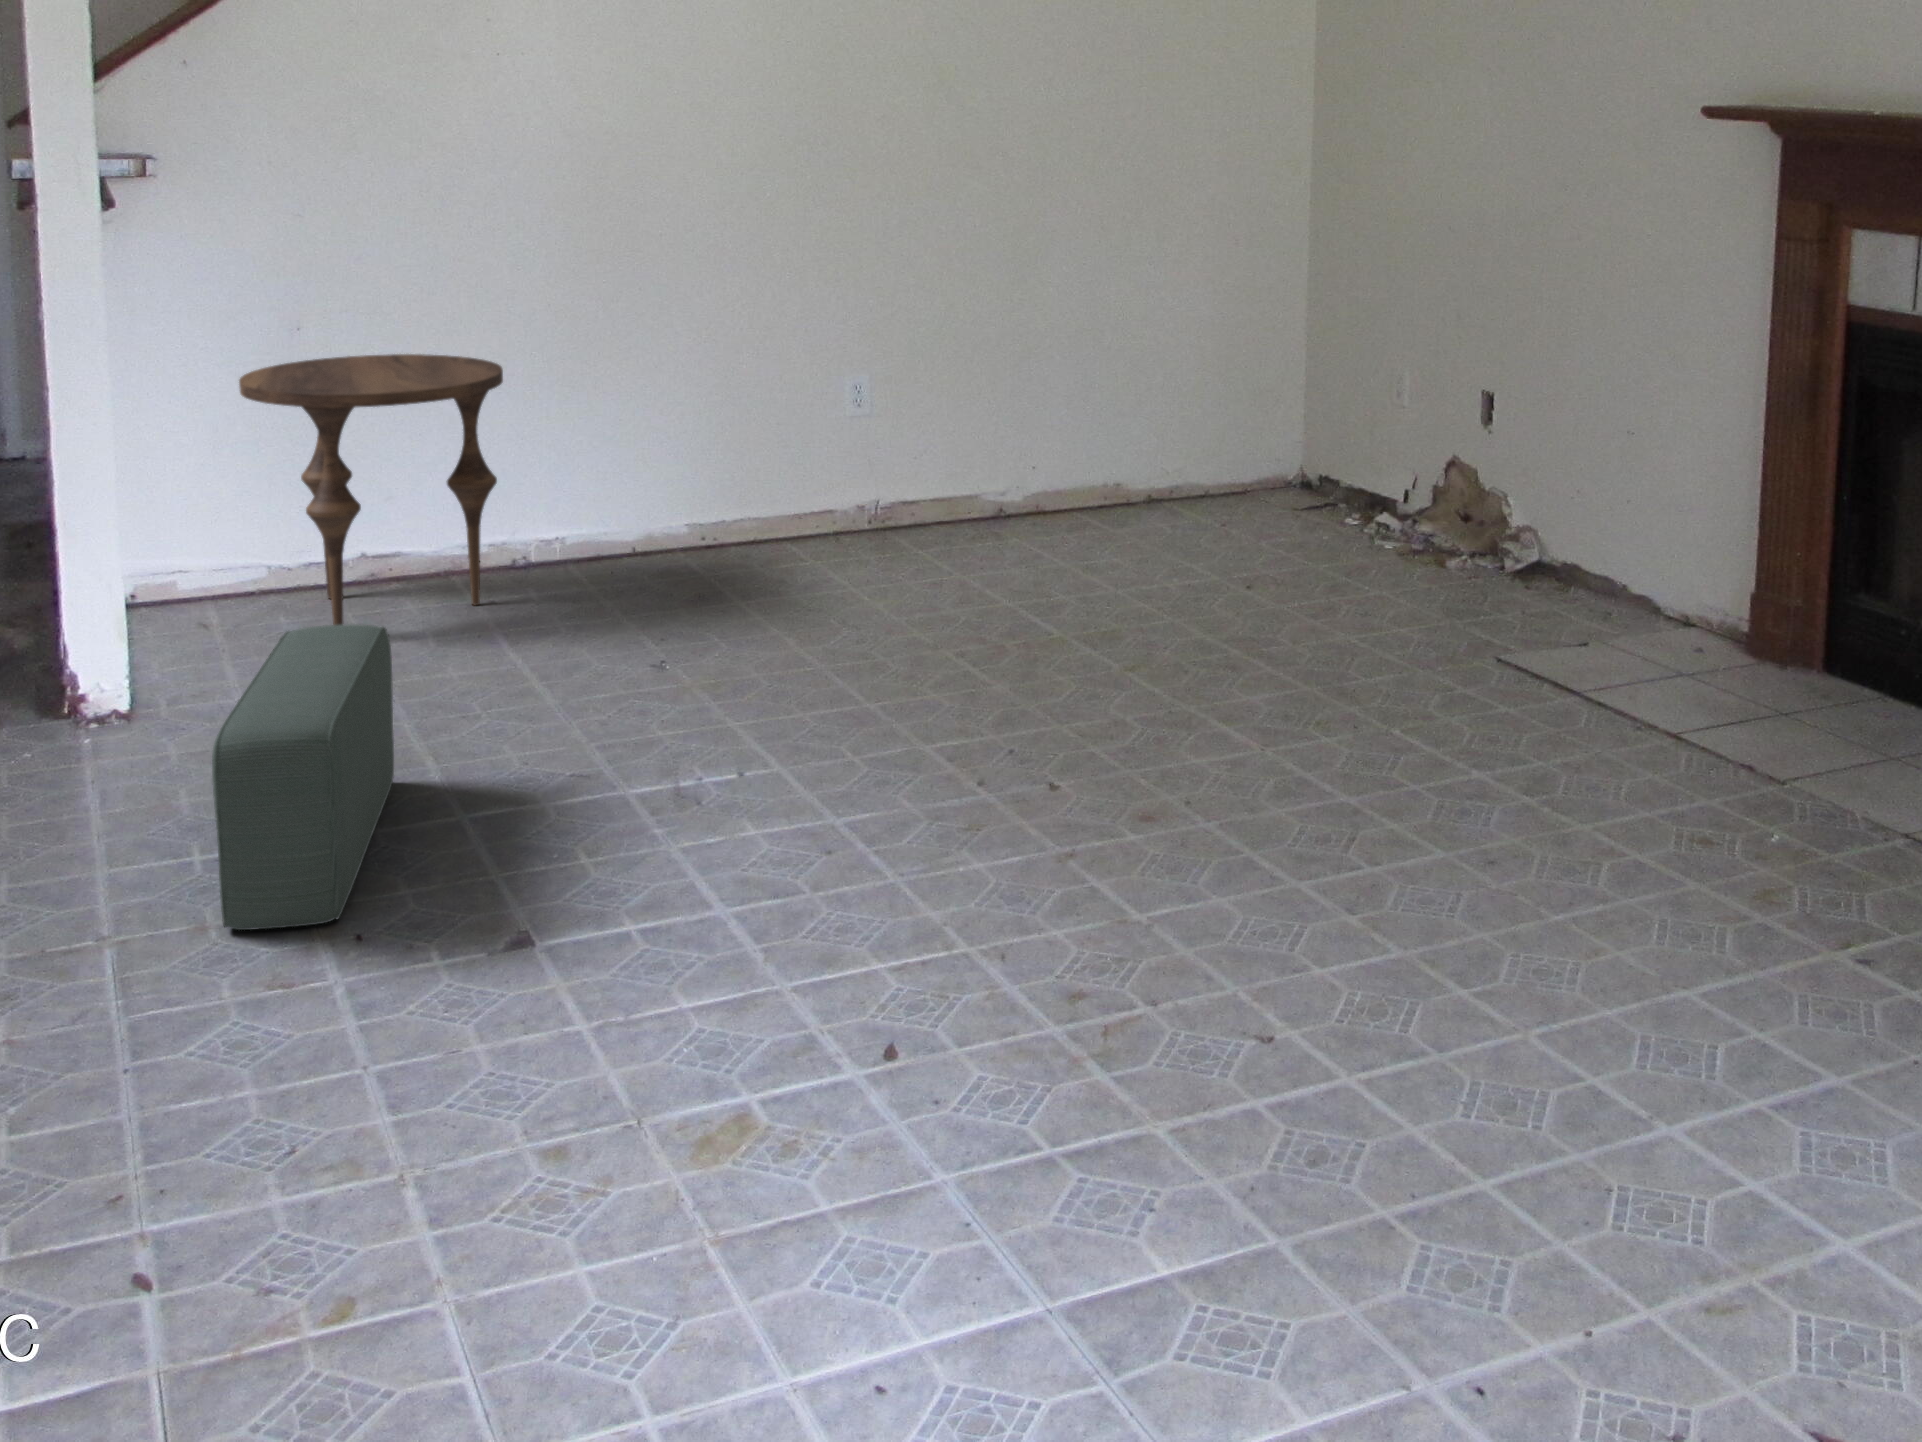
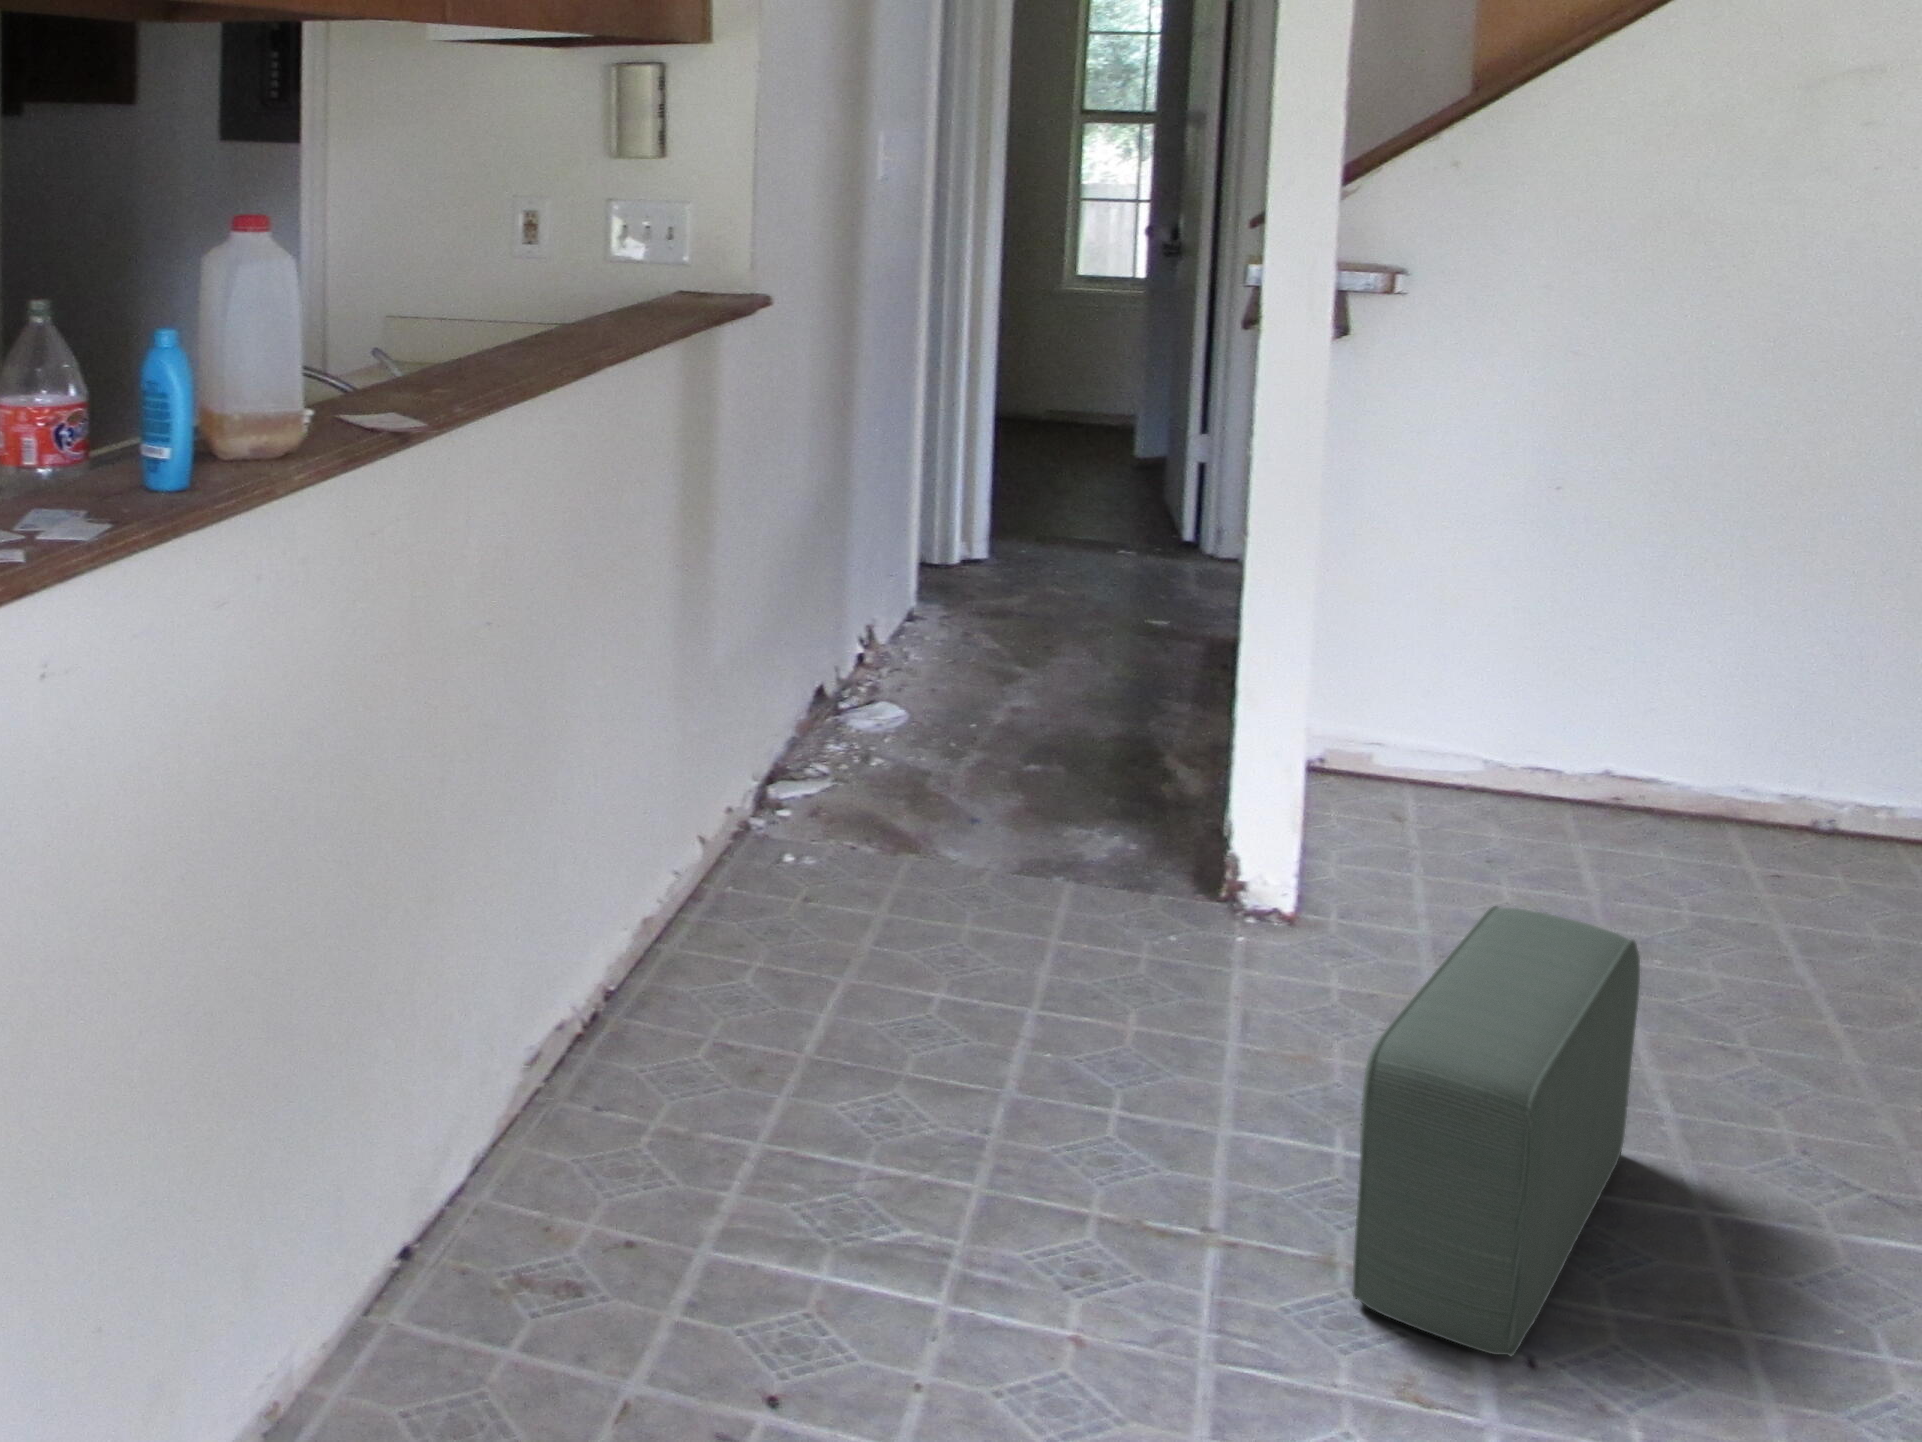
side table: present [239,354,503,625] -> none [1476,527,1862,905]

